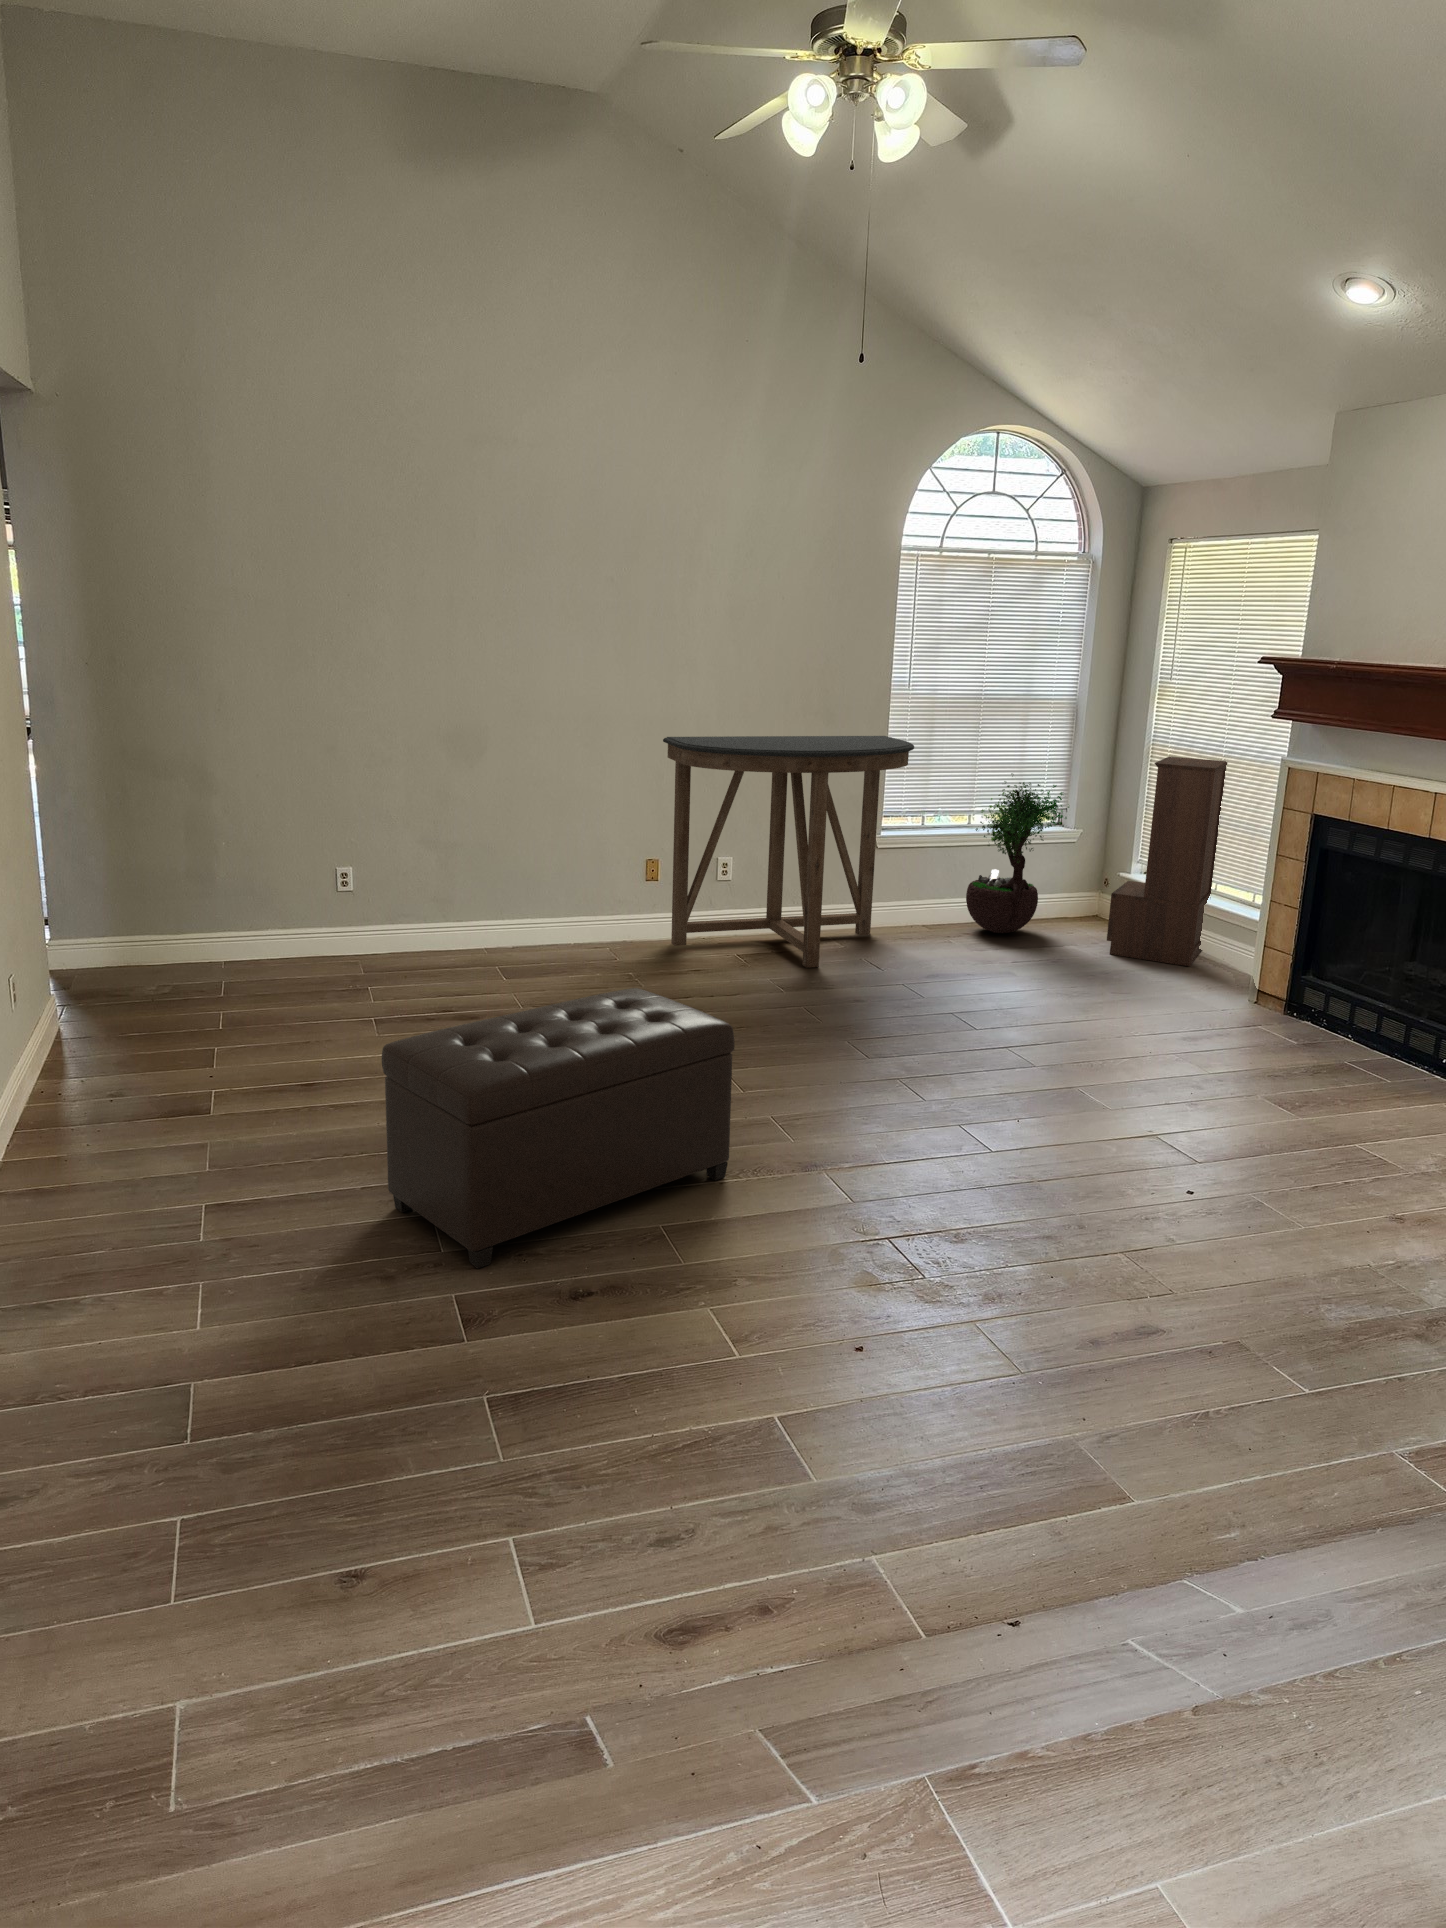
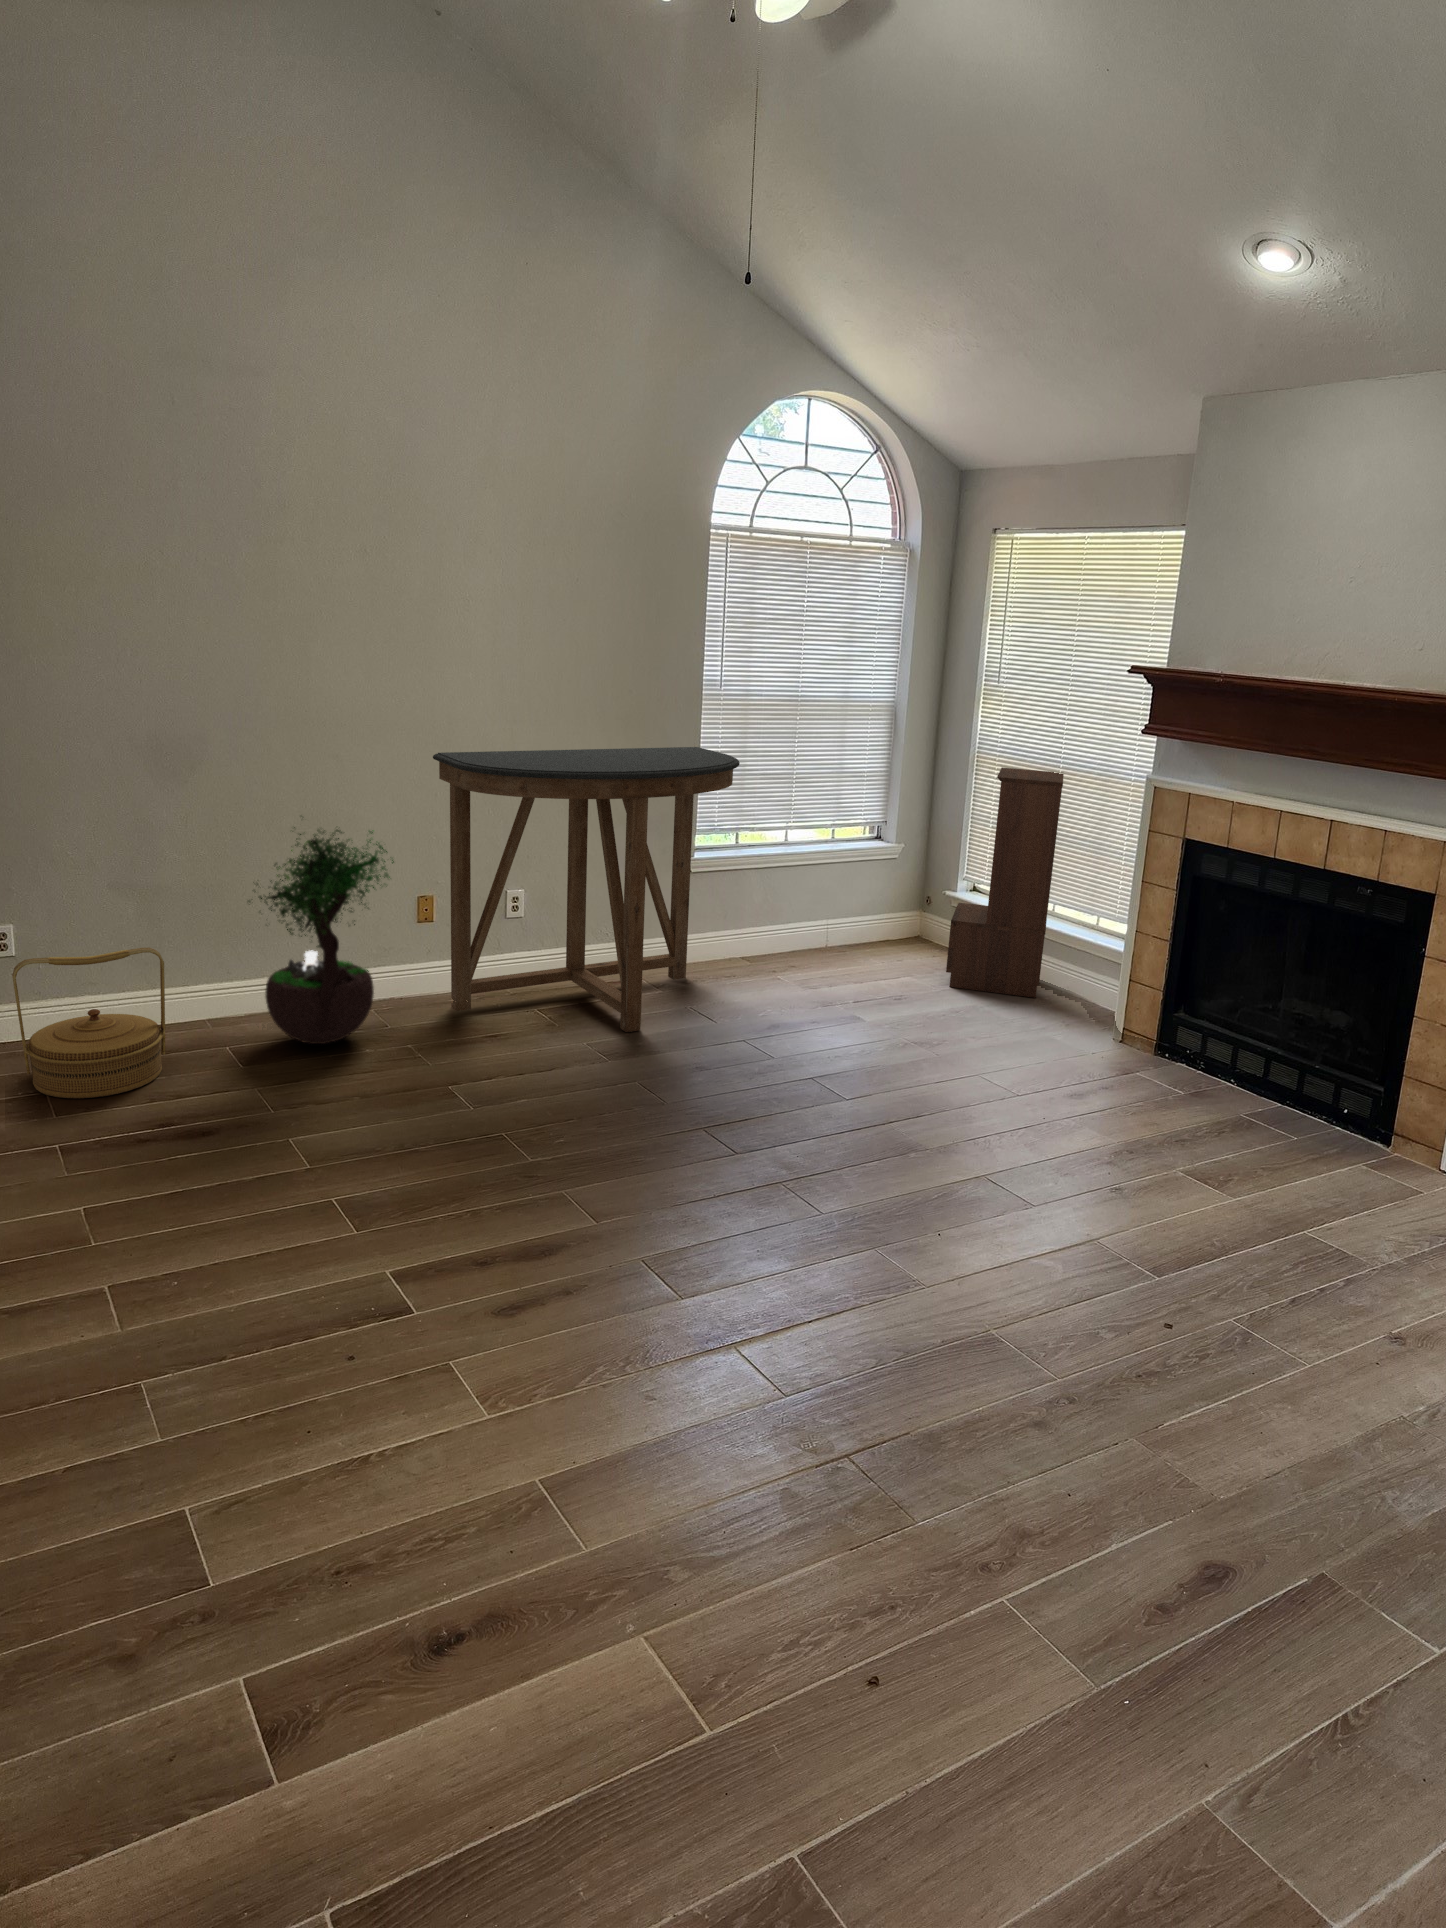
potted tree: present [966,773,1069,933] -> present [248,827,394,1044]
woven basket: none [362,876,461,980] -> present [12,948,165,1098]
ottoman: present [382,988,734,1268] -> none [37,1152,626,1739]

